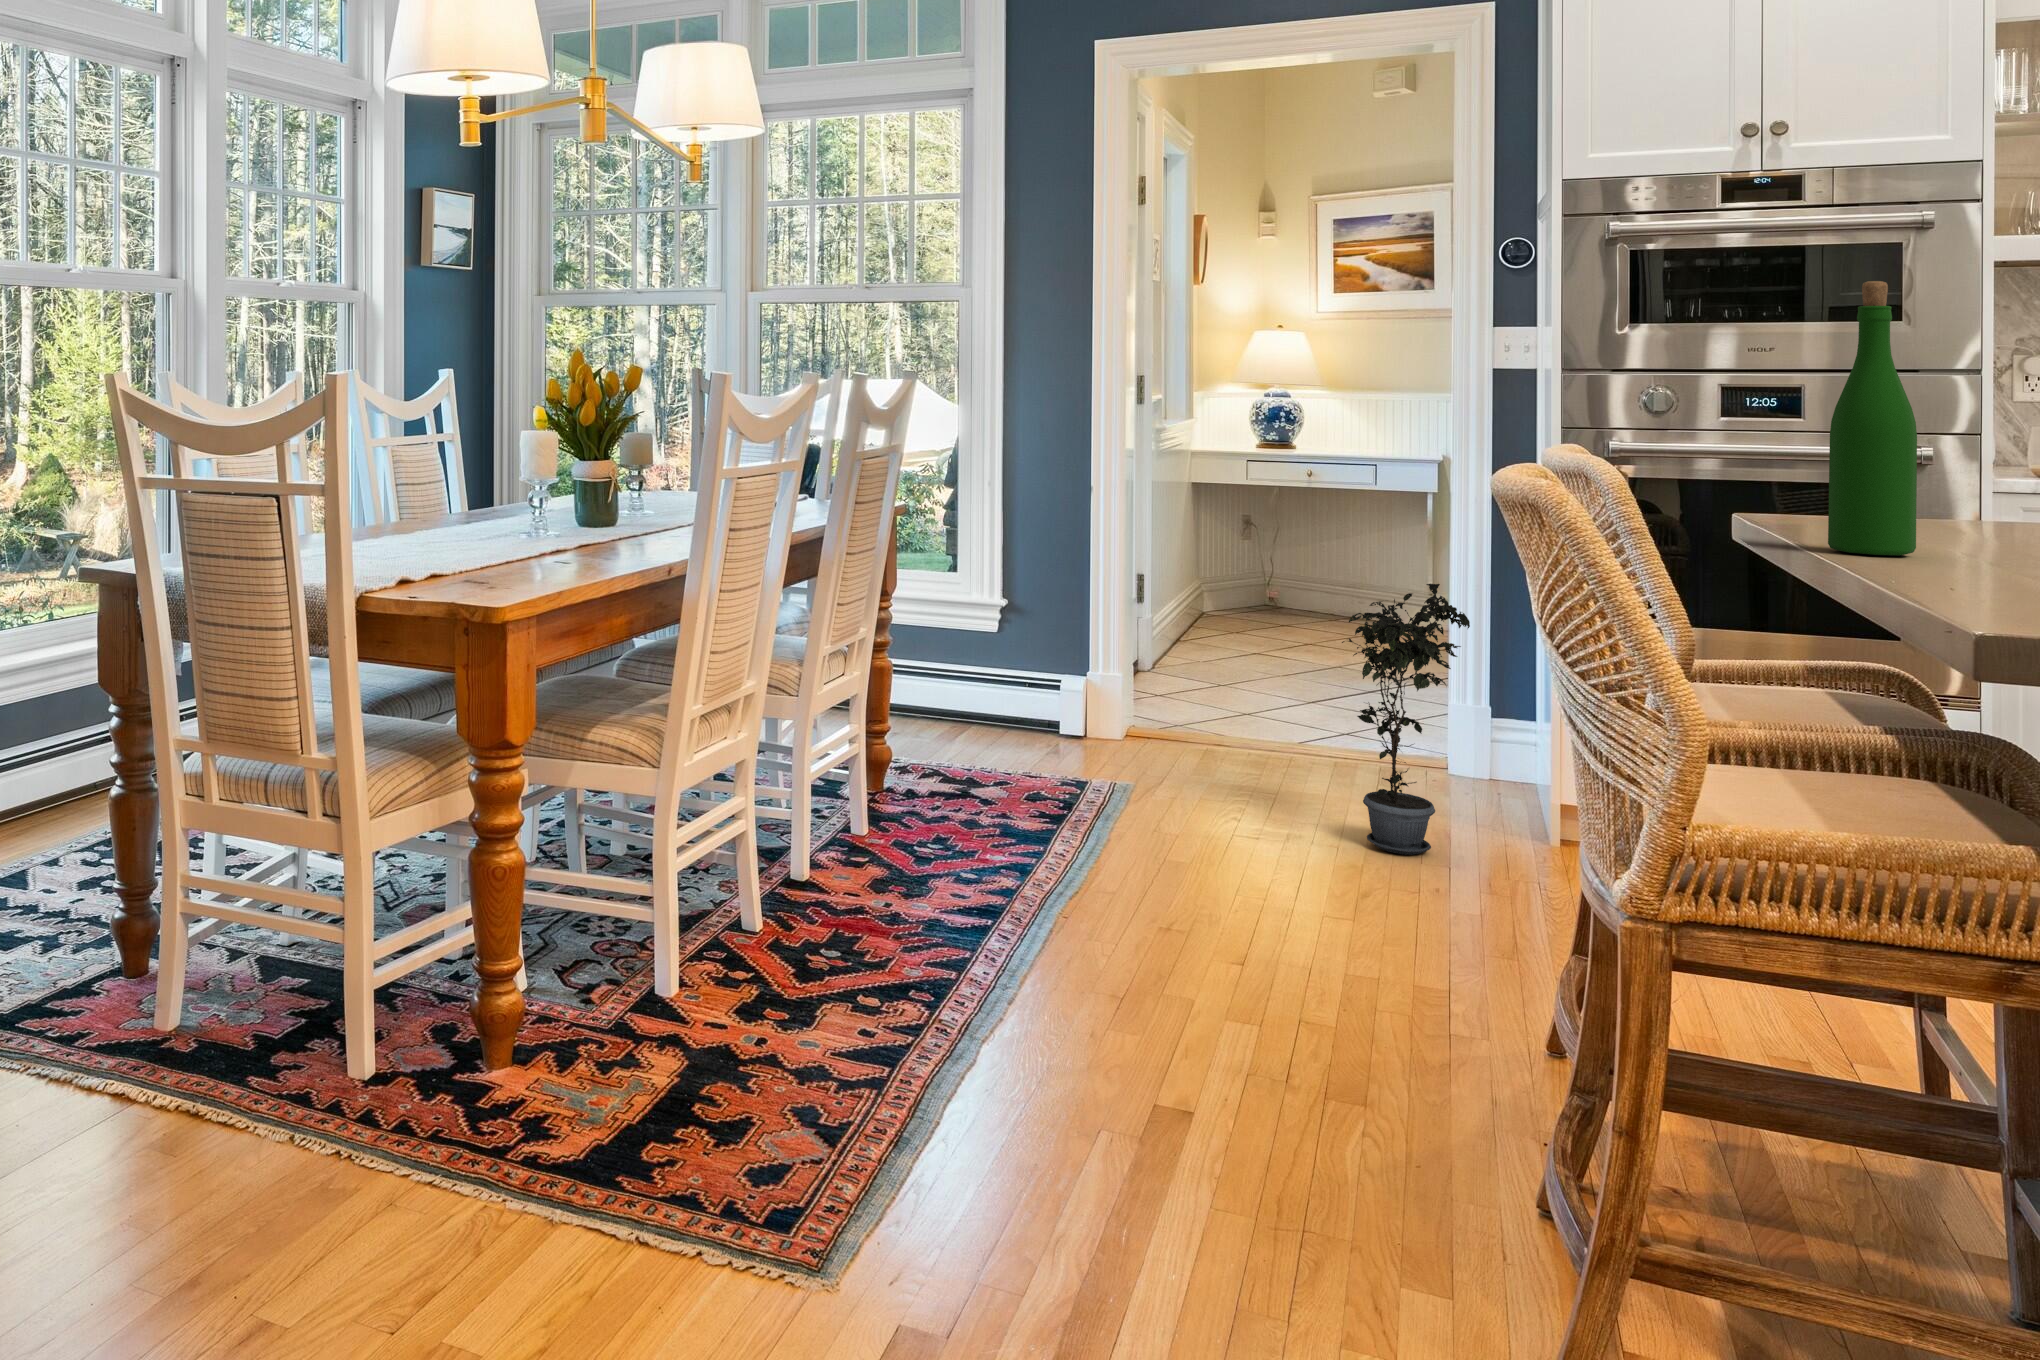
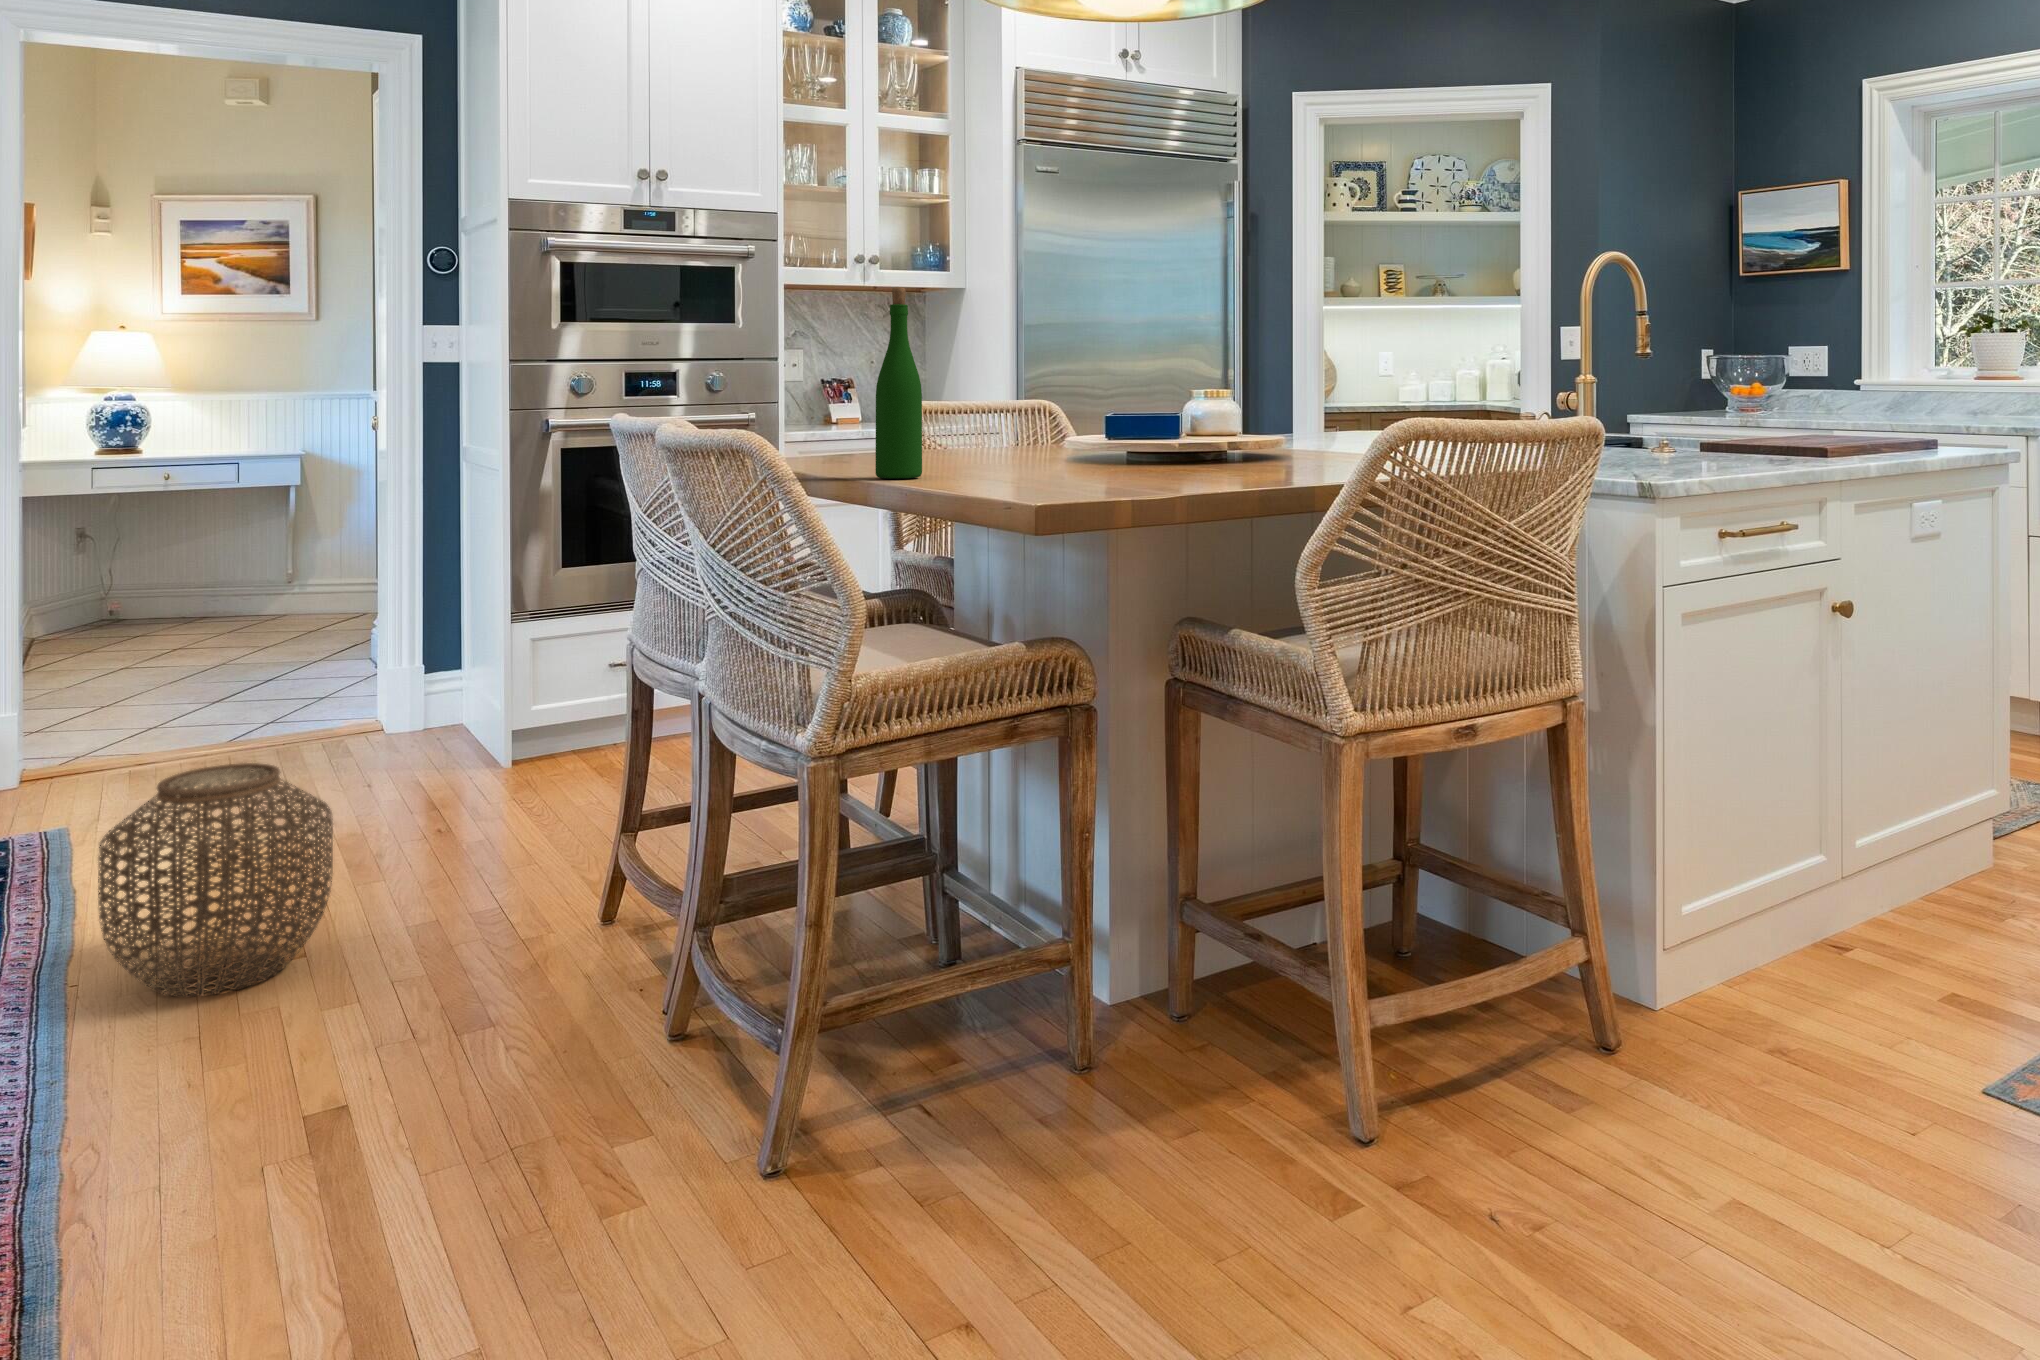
potted plant: present [1342,583,1470,855] -> none [326,560,451,821]
woven basket: none [1074,749,1268,966] -> present [98,763,333,996]

